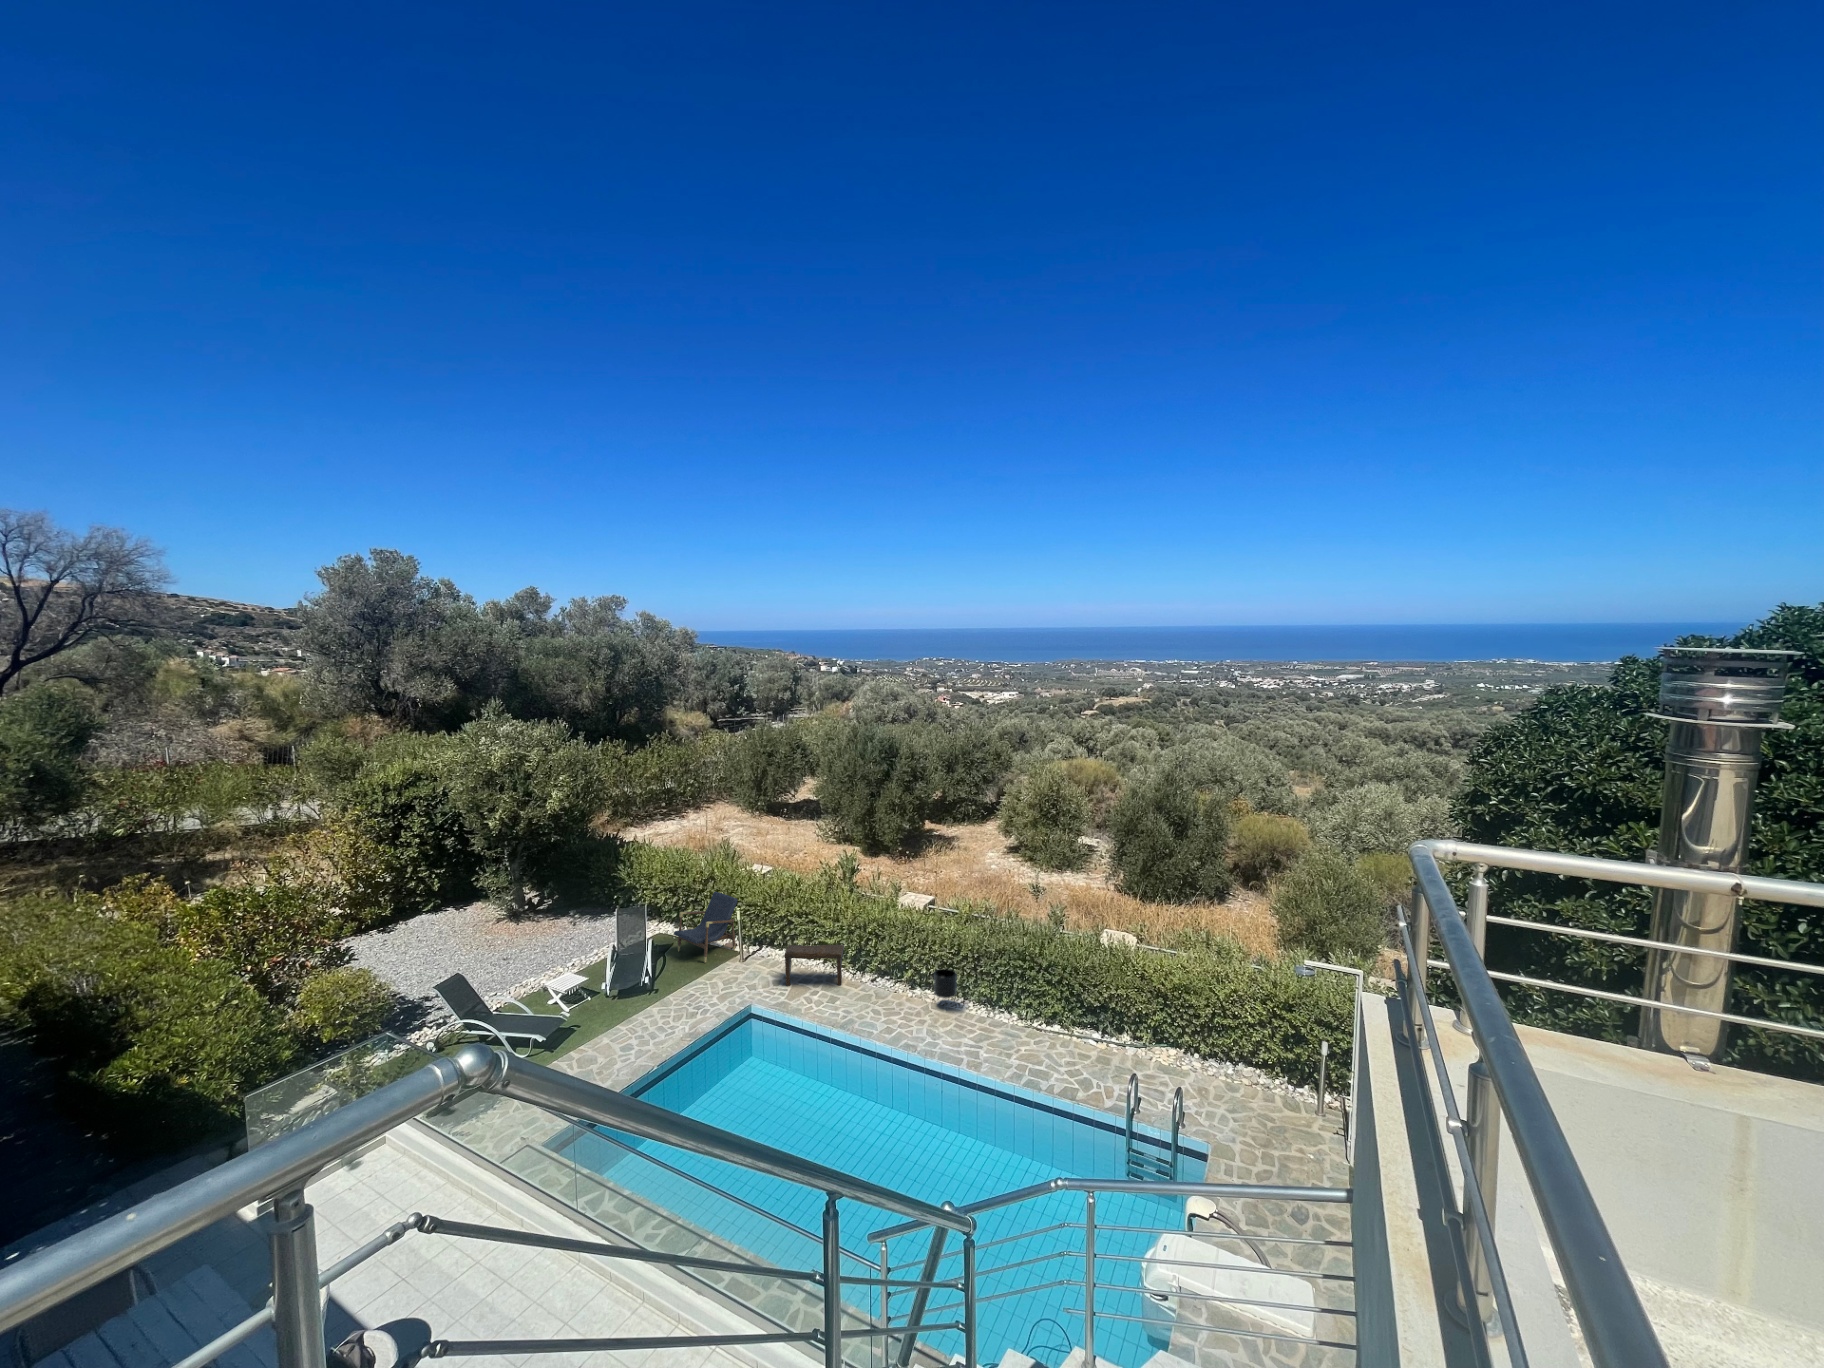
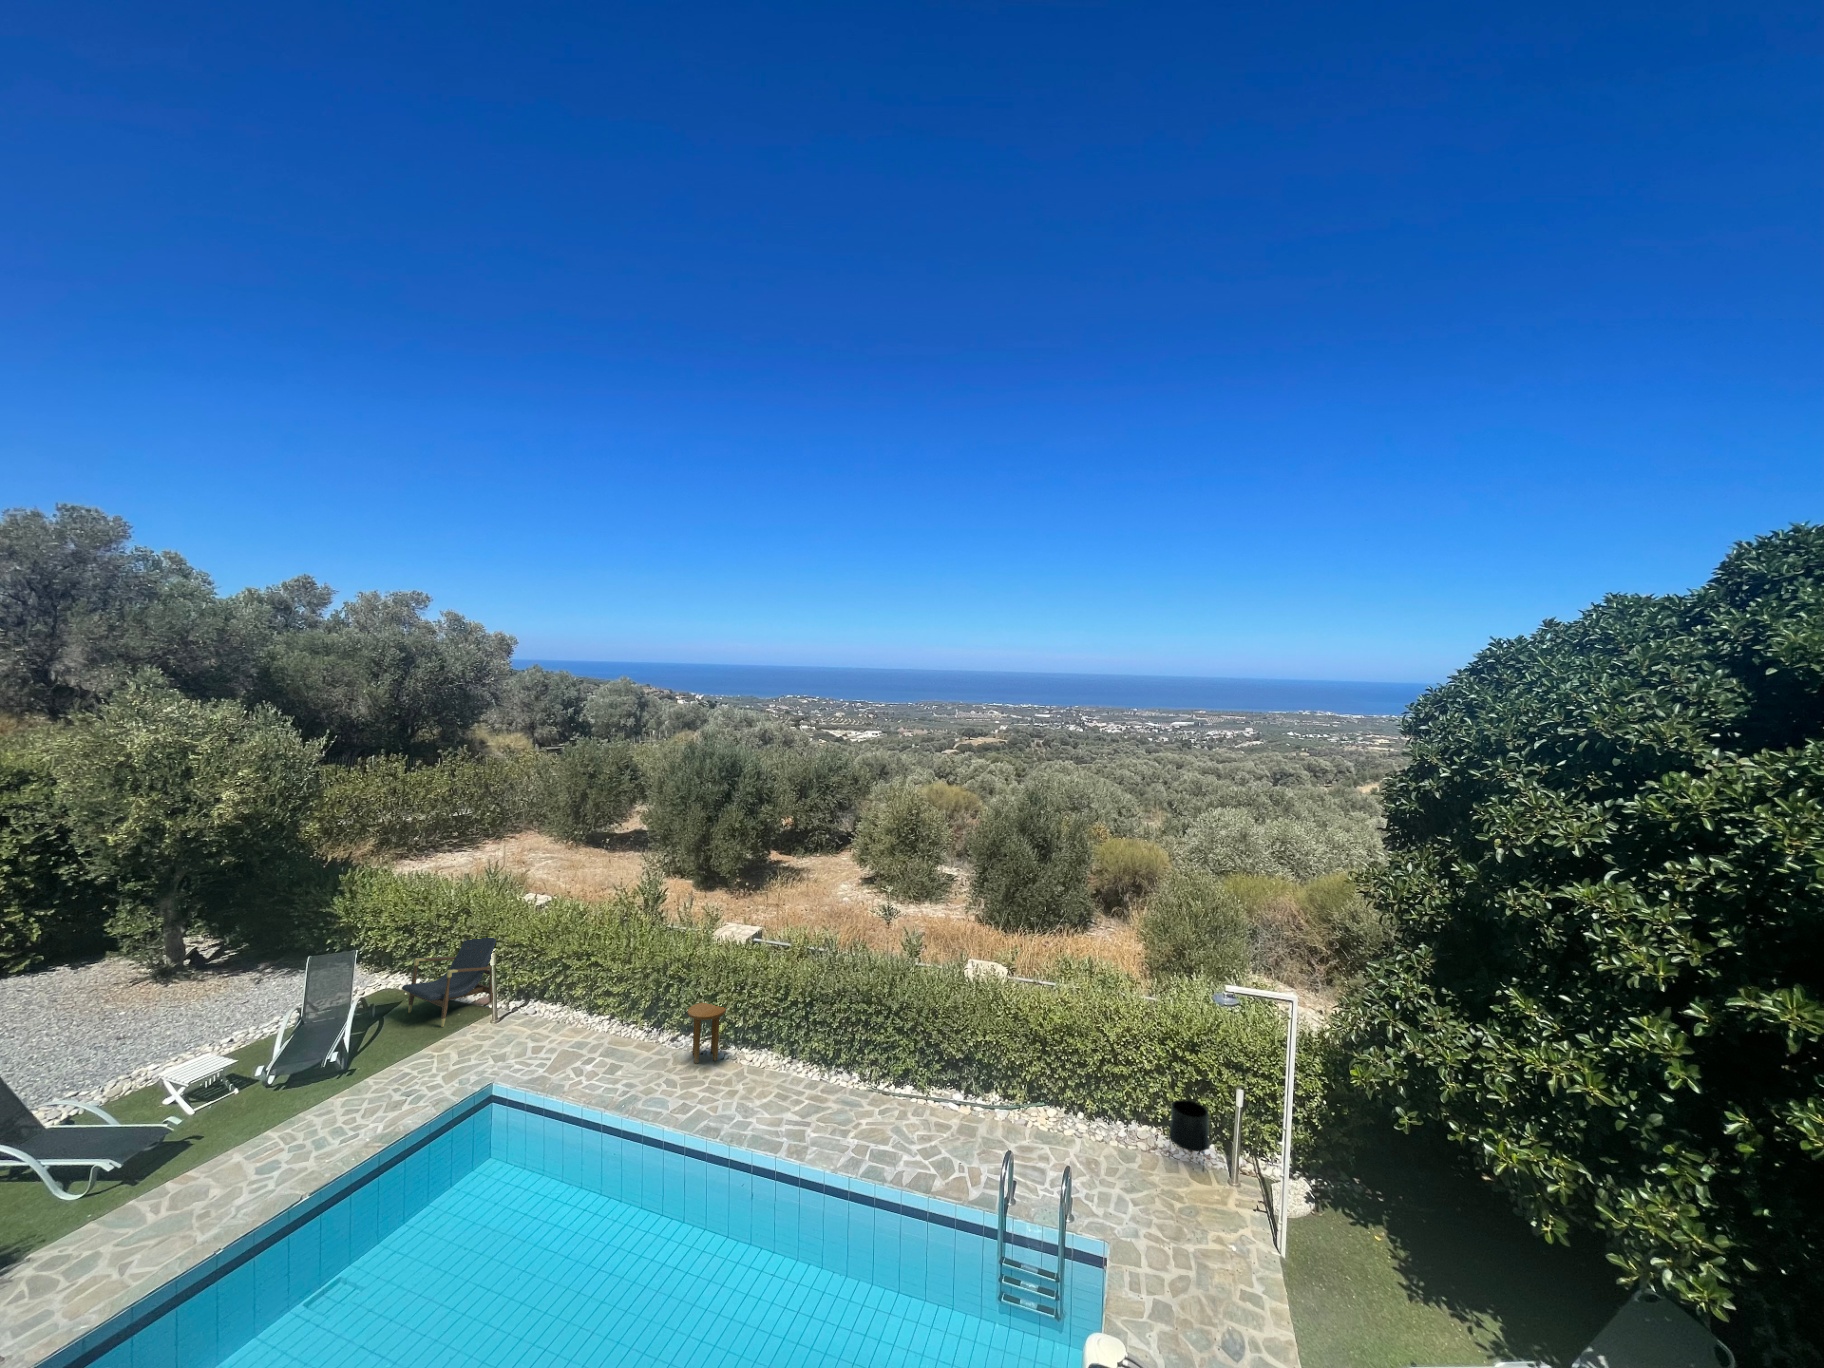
bench: present [784,945,844,986] -> none [550,993,638,1053]
side table: none [885,954,913,999] -> present [688,1002,726,1064]
planter: present [934,968,957,999] -> present [1169,1100,1209,1153]

